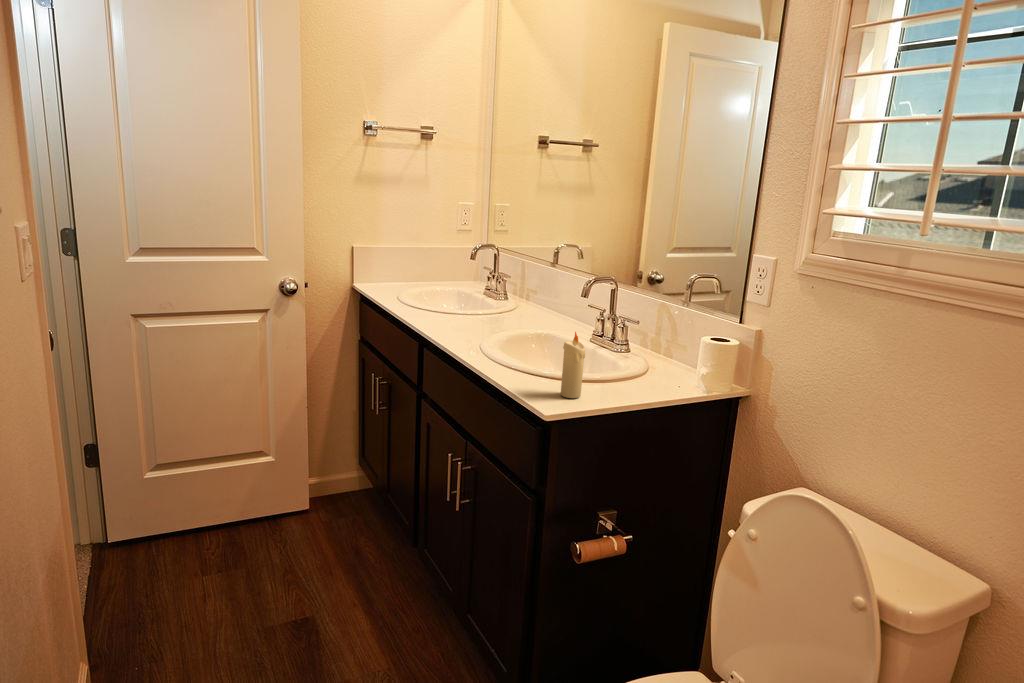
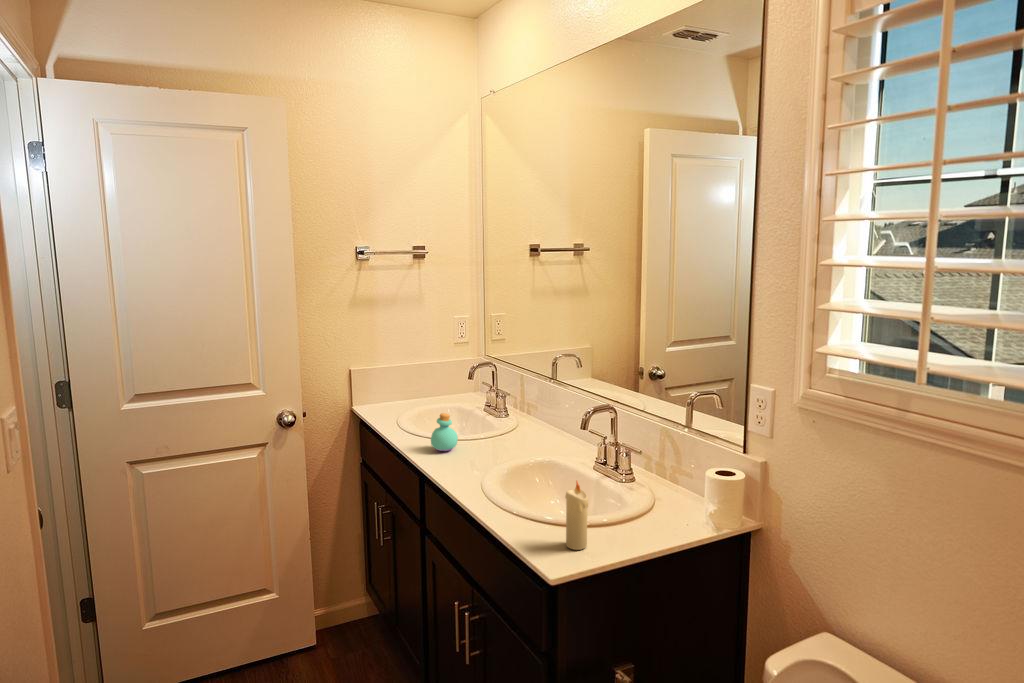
perfume bottle: none [432,283,459,321] -> present [431,413,458,451]

